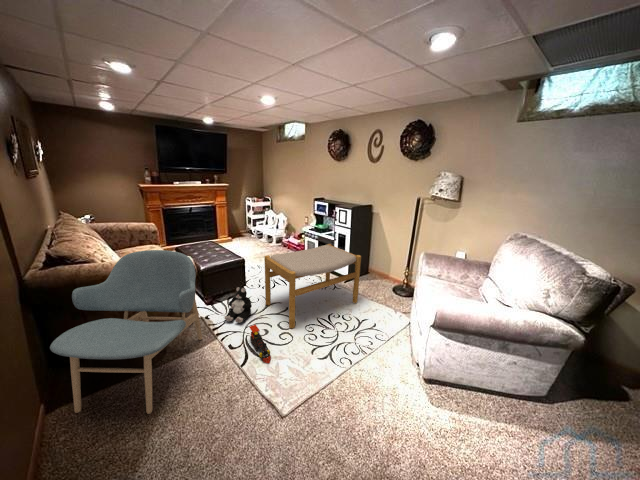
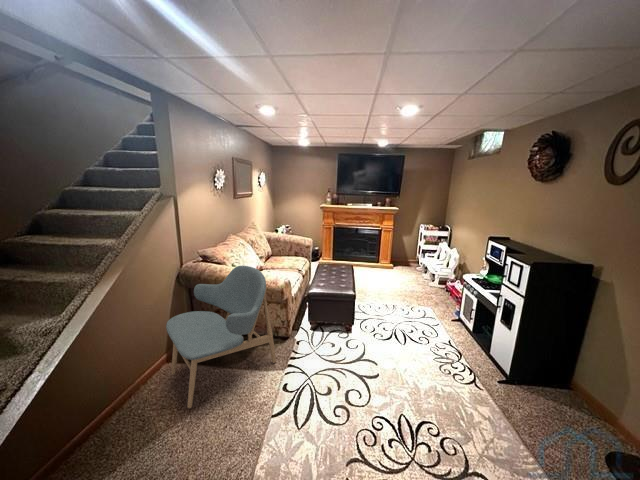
footstool: present [264,244,361,328] -> none [355,300,508,430]
plush toy: present [225,287,252,323] -> none [305,325,337,365]
toy train: present [249,325,271,363] -> none [292,376,314,435]

